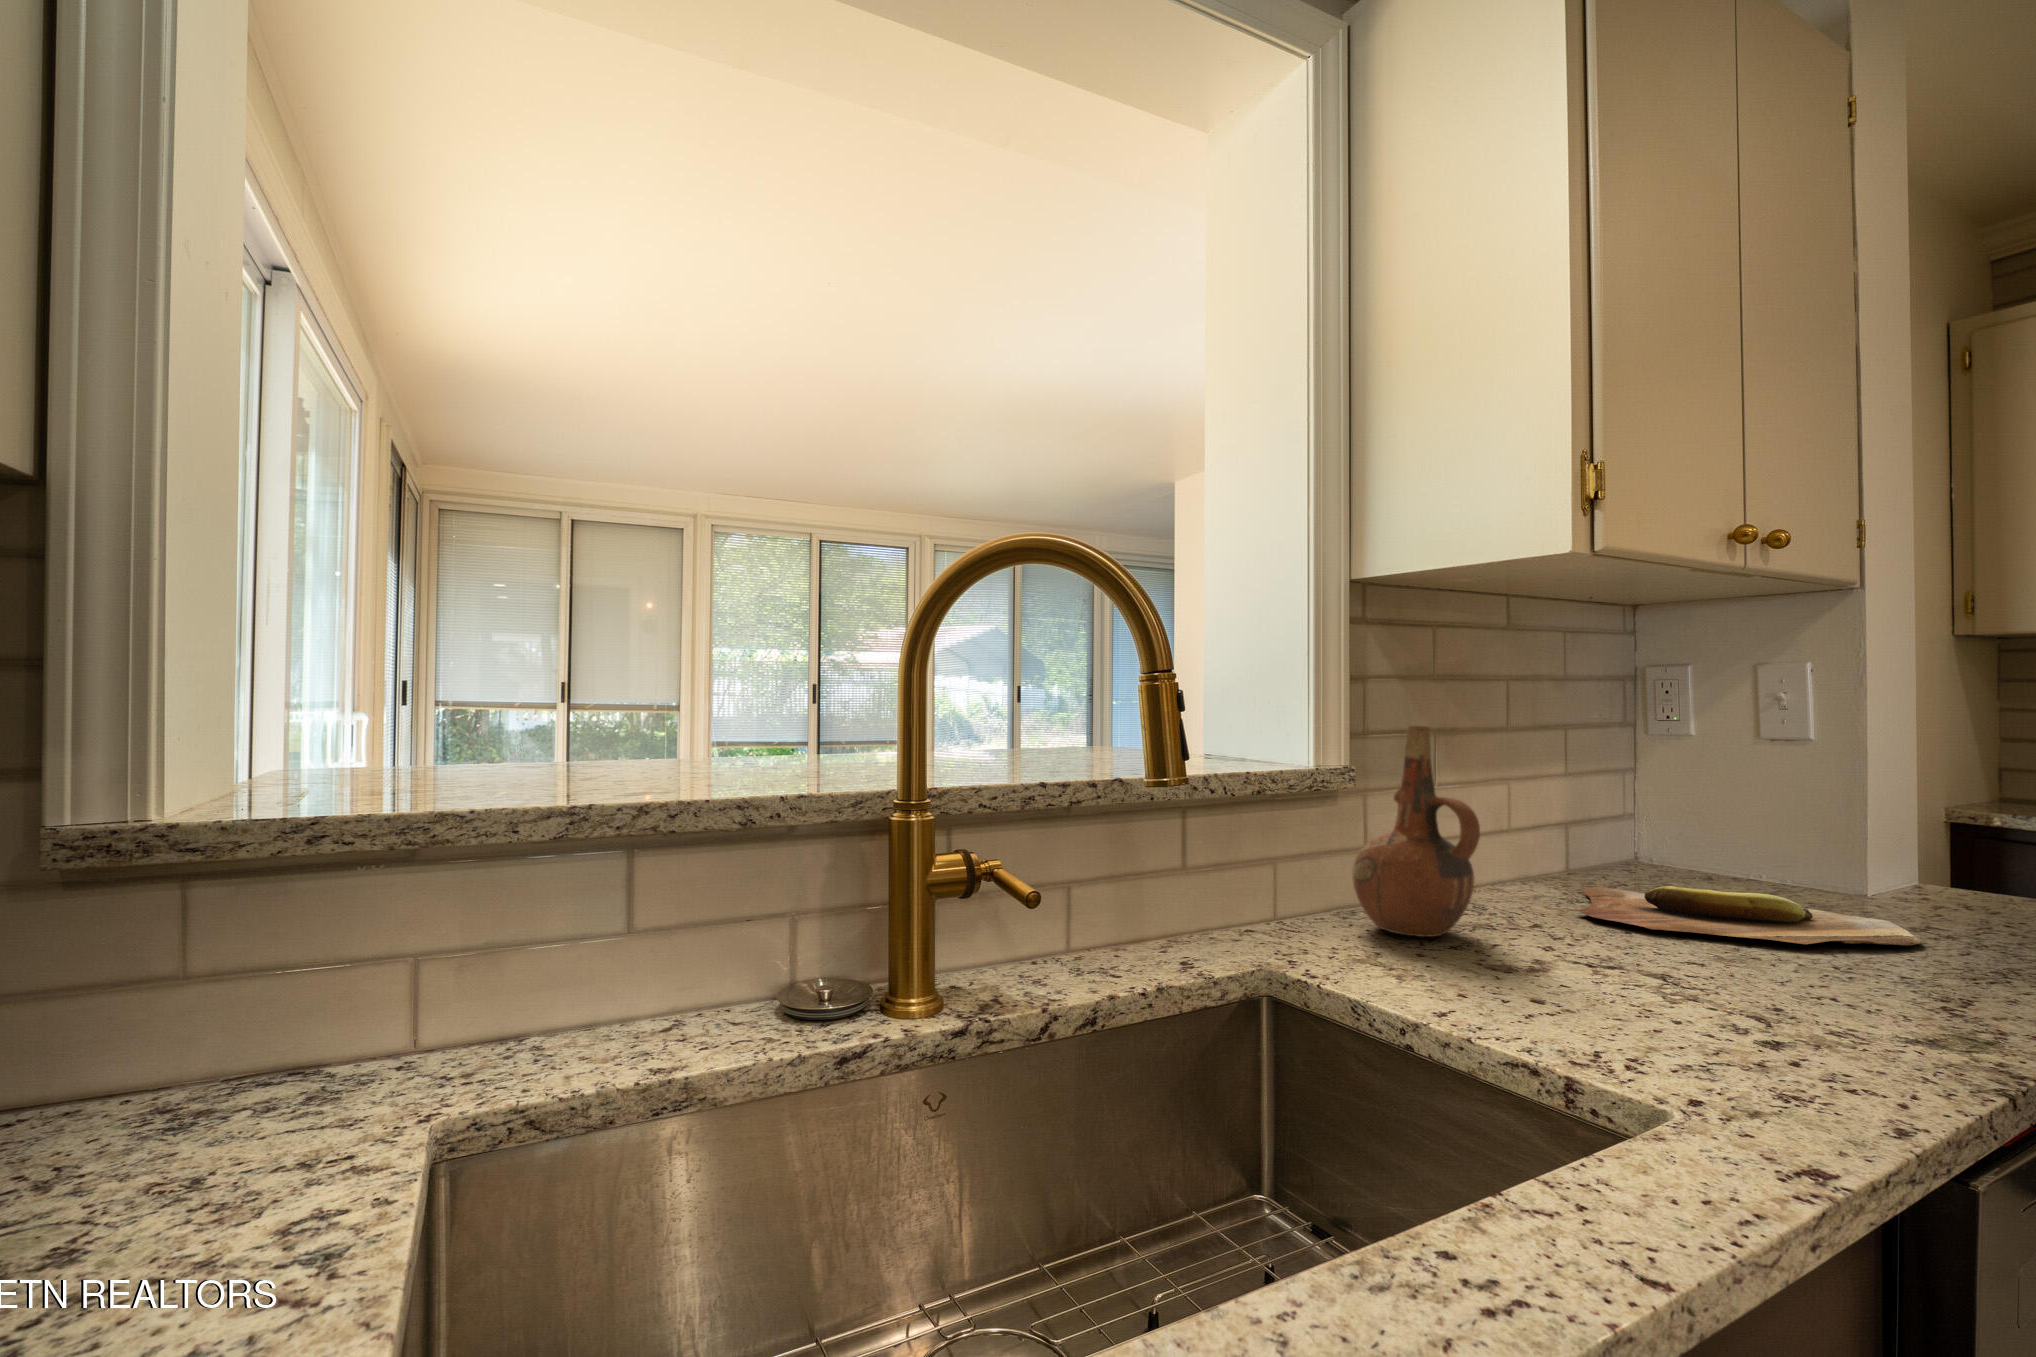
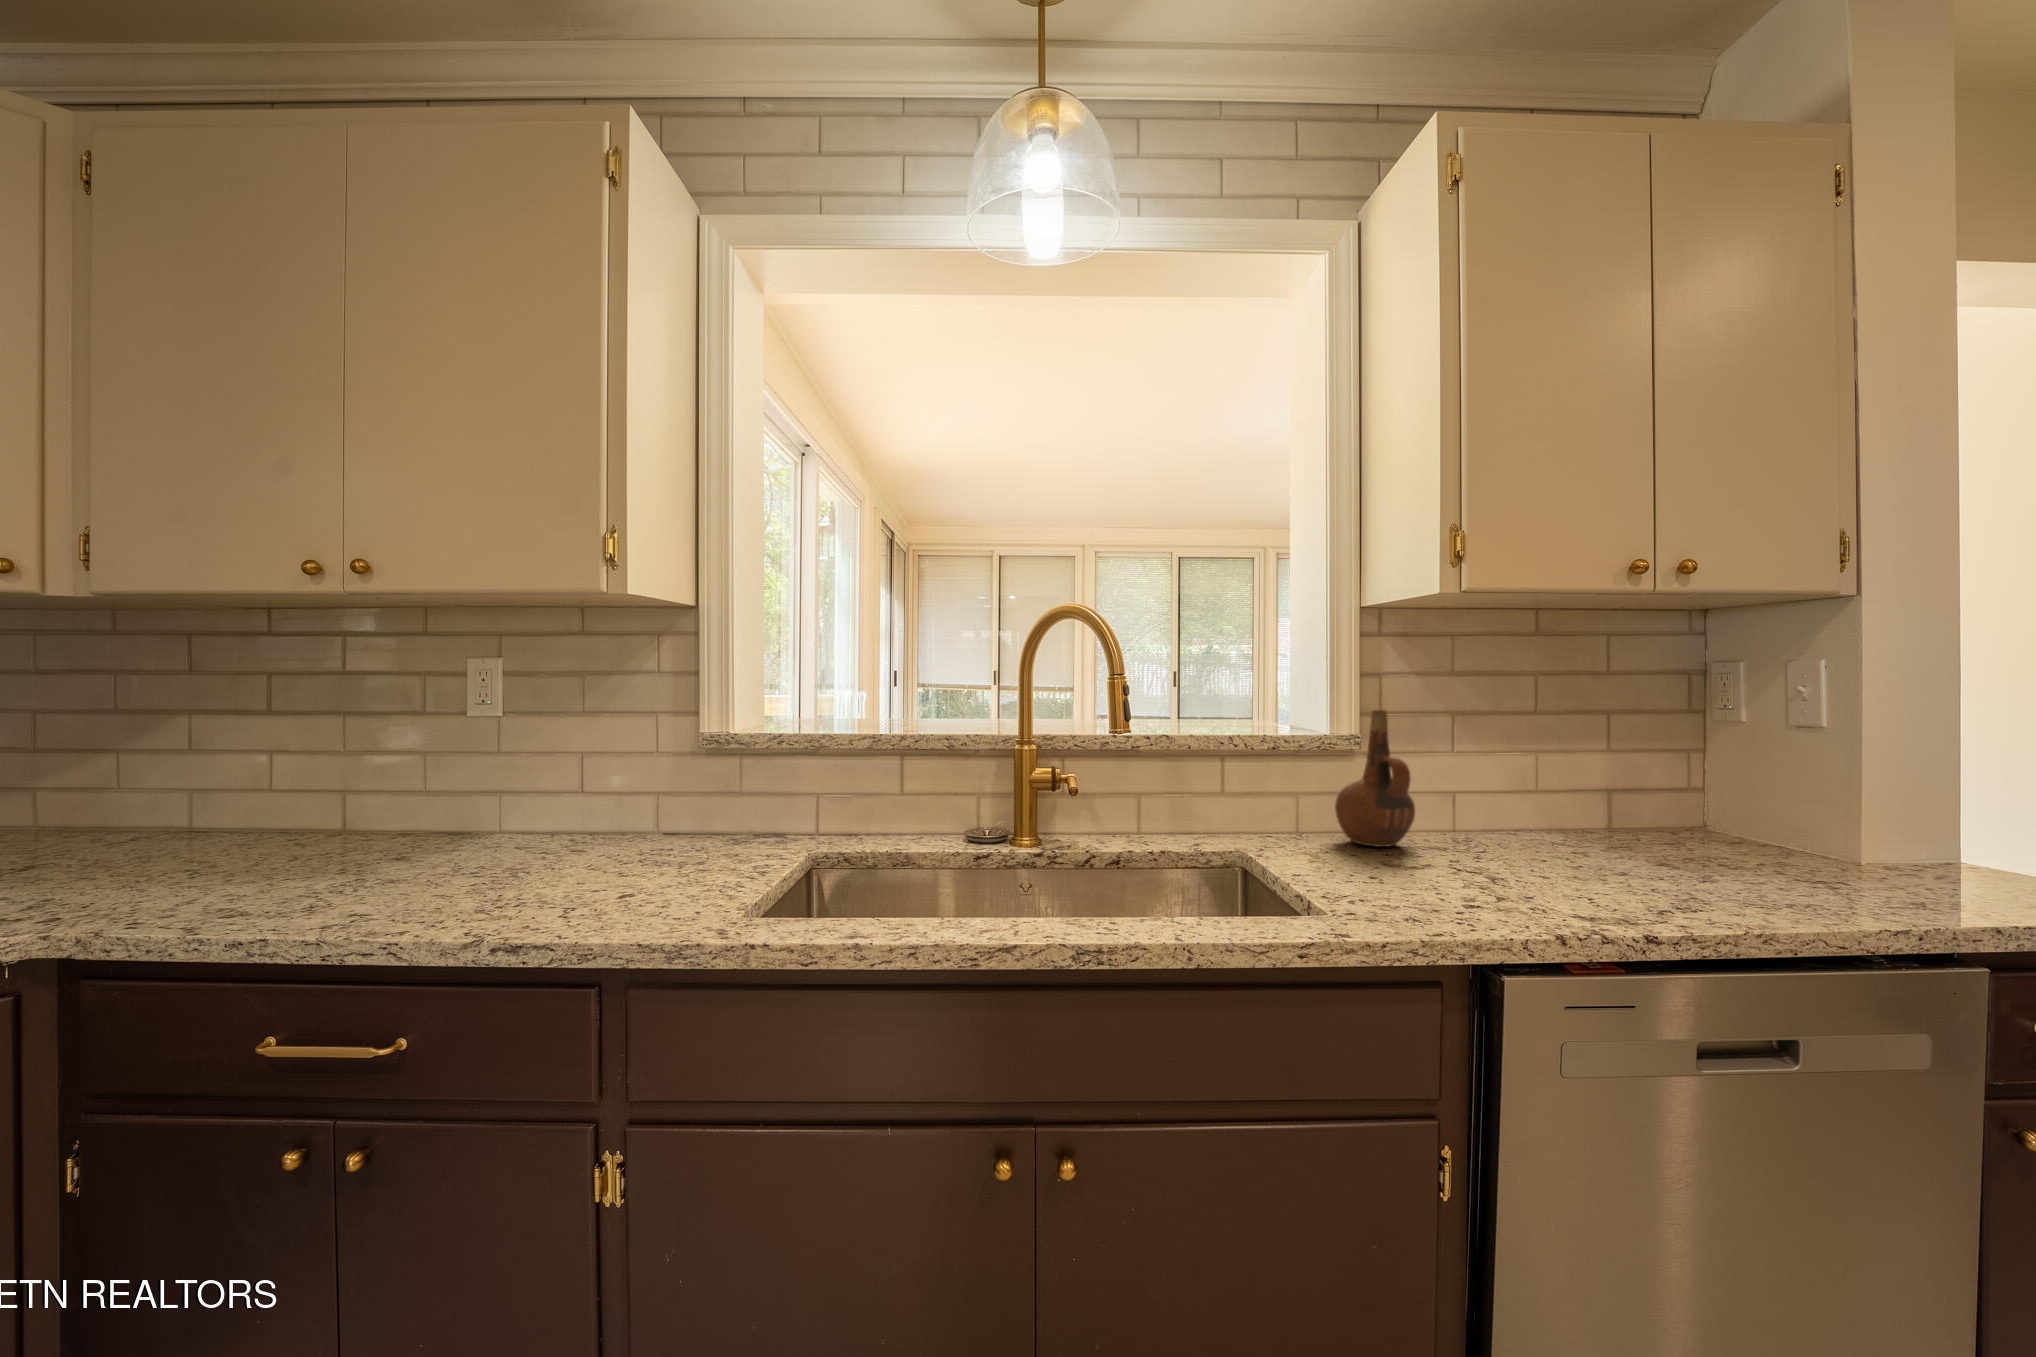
cutting board: present [1574,886,1920,946] -> none [1519,833,1788,883]

